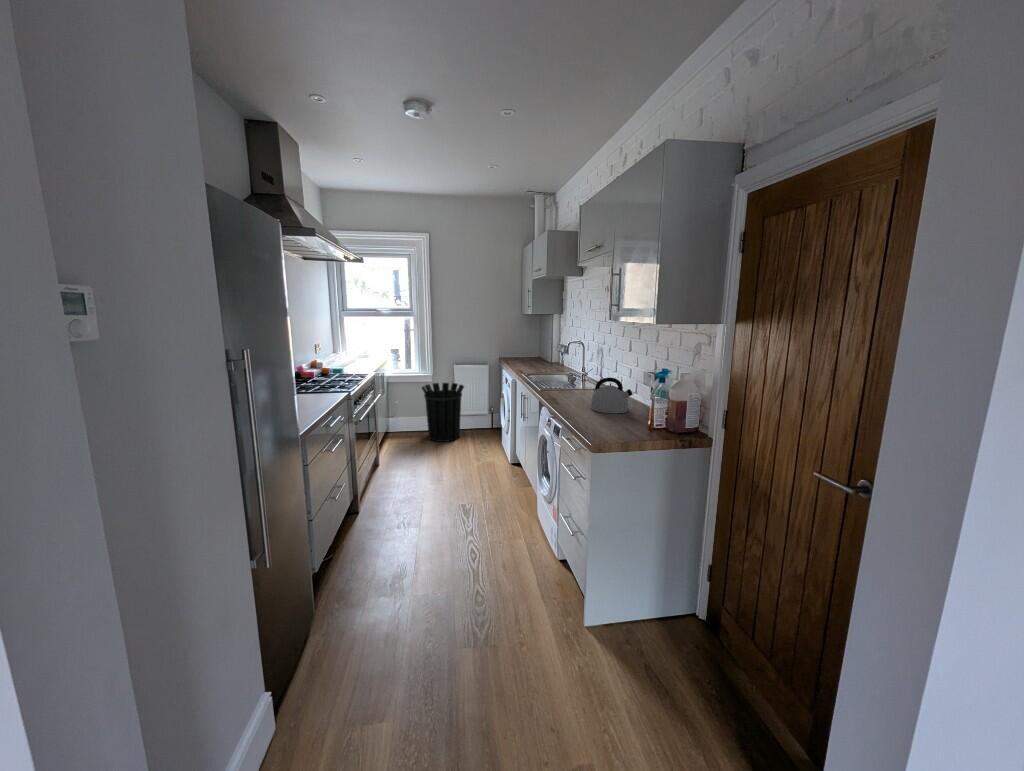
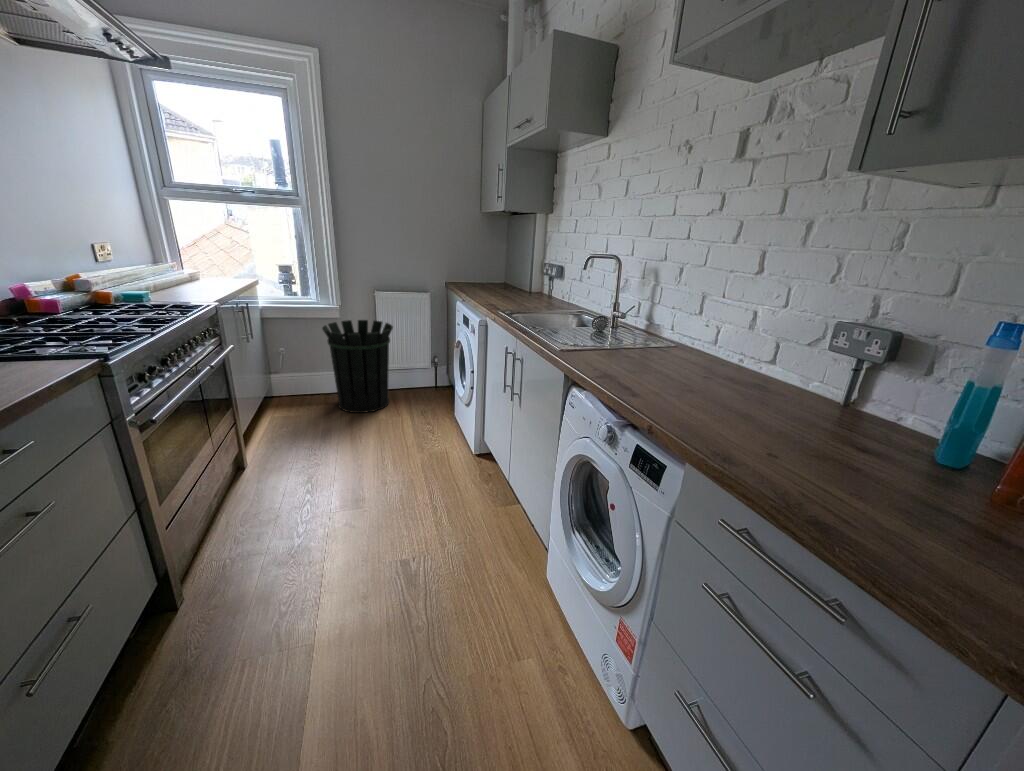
kettle: present [590,378,633,413] -> none [705,332,823,422]

